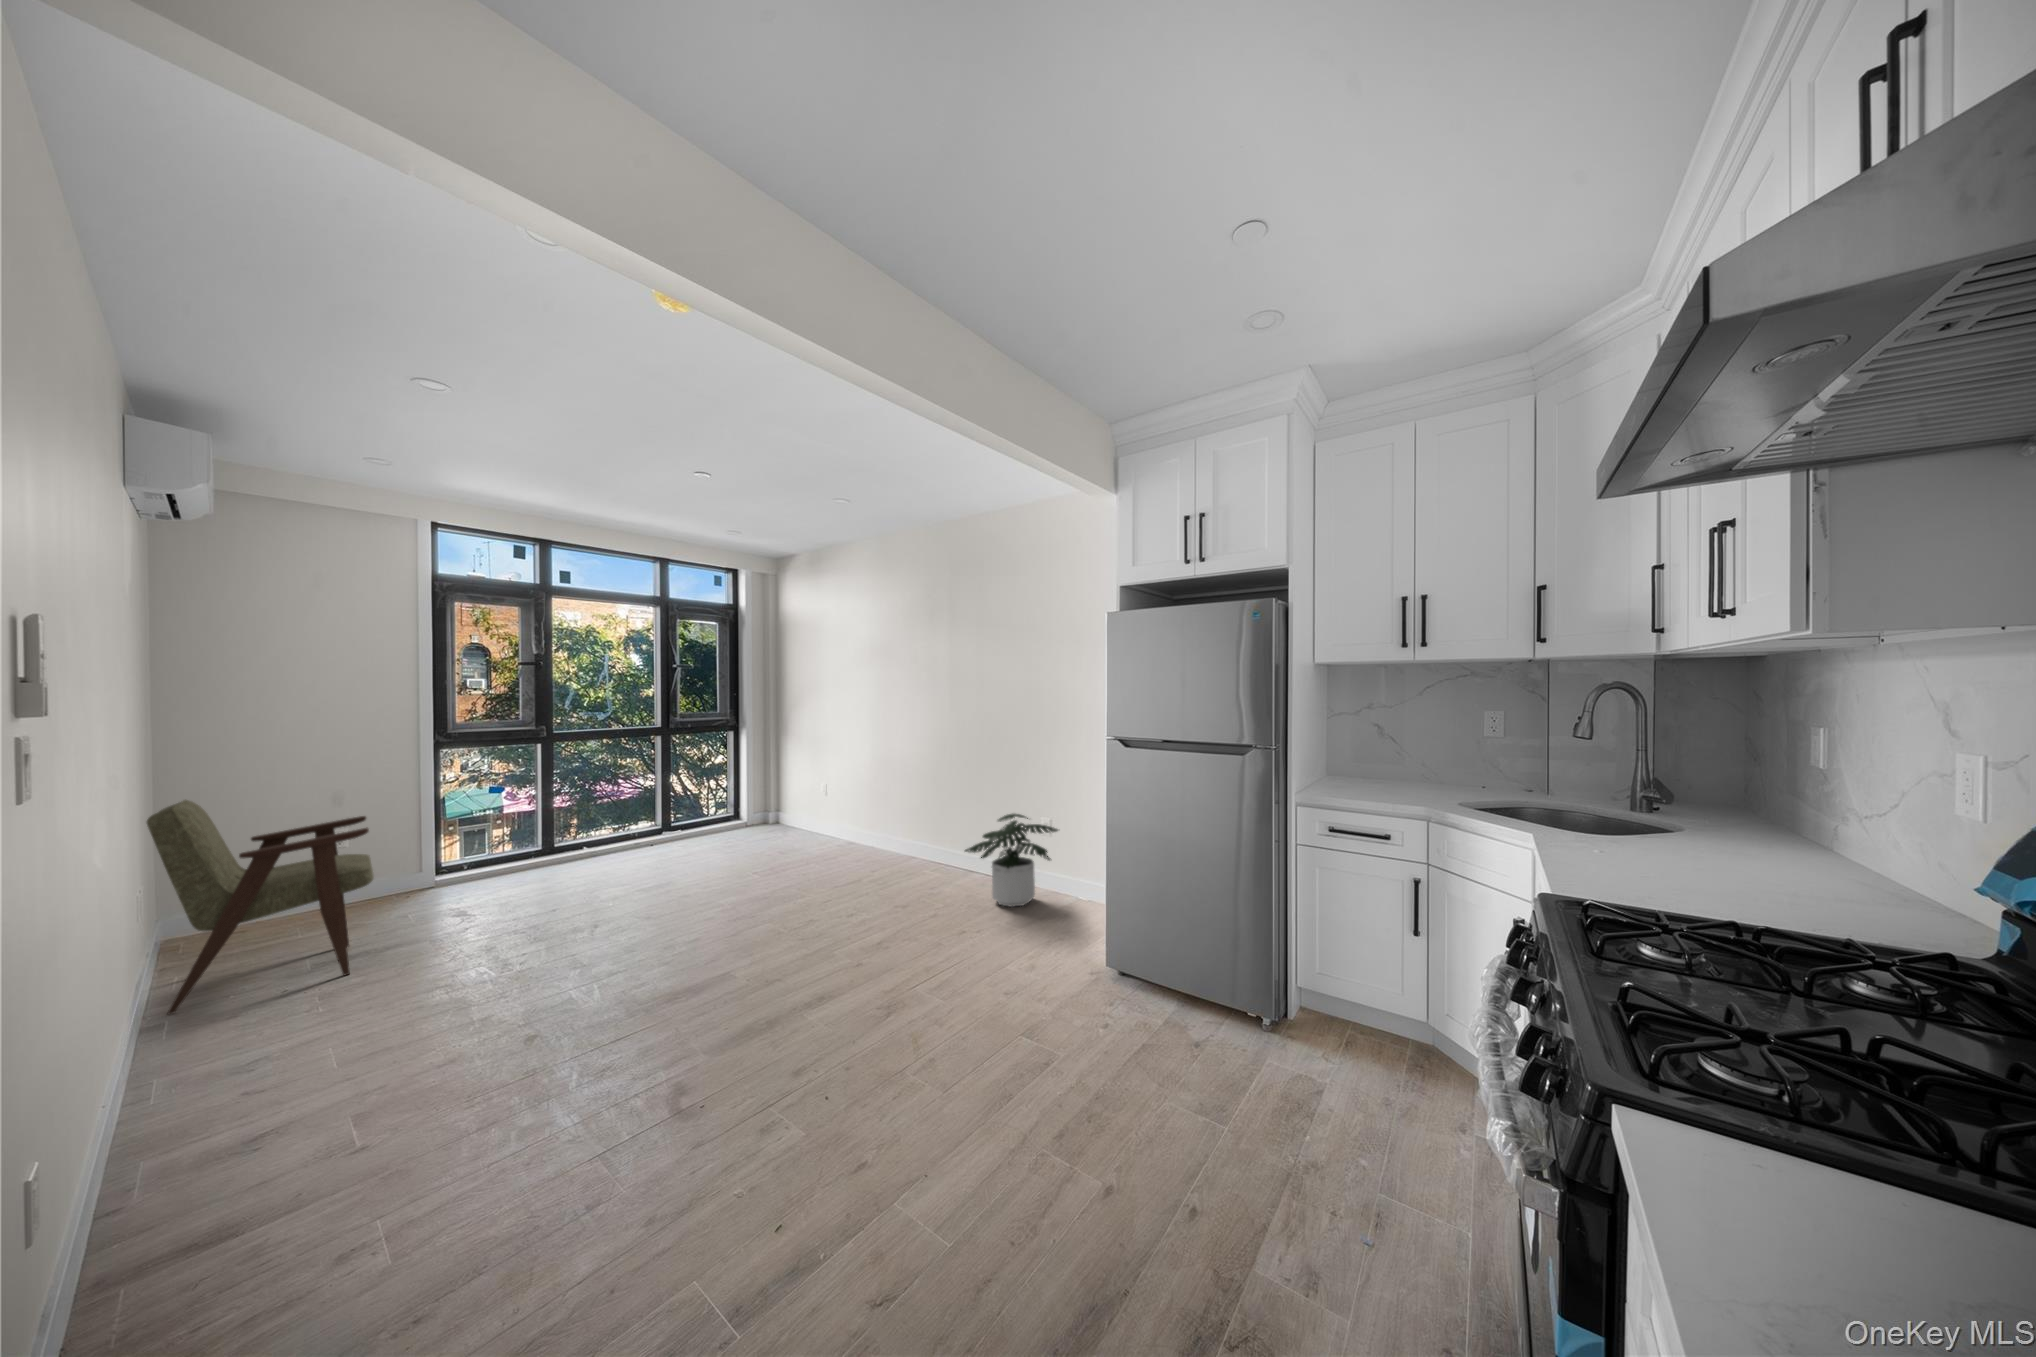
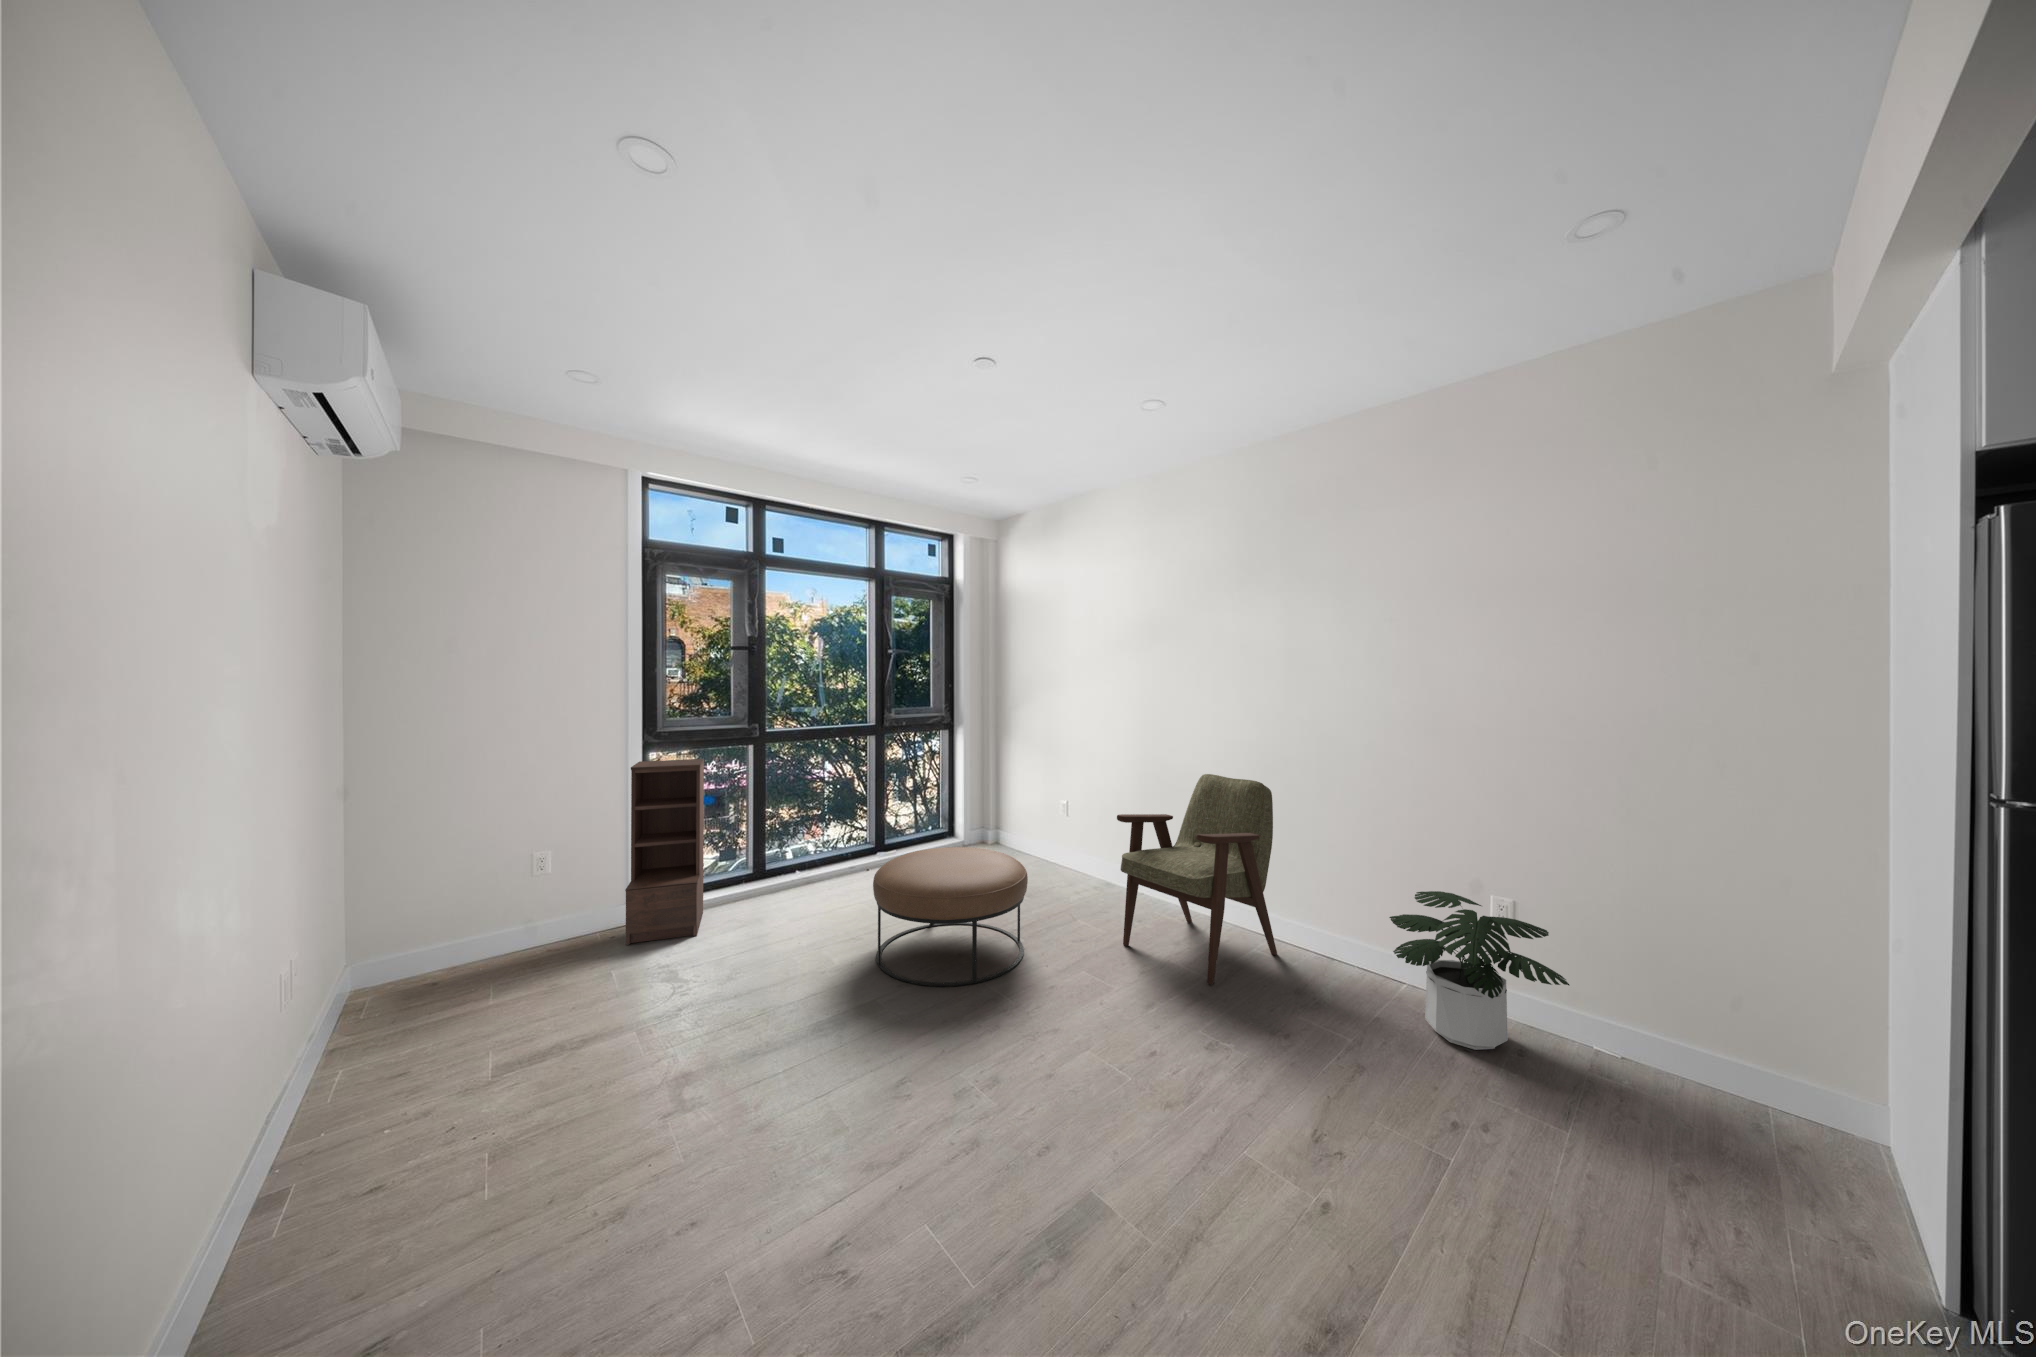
bookshelf: none [413,753,491,901] -> present [625,759,704,945]
armchair: present [147,800,374,1014] -> present [1117,774,1277,985]
ottoman: none [623,813,751,905] -> present [873,847,1028,986]

